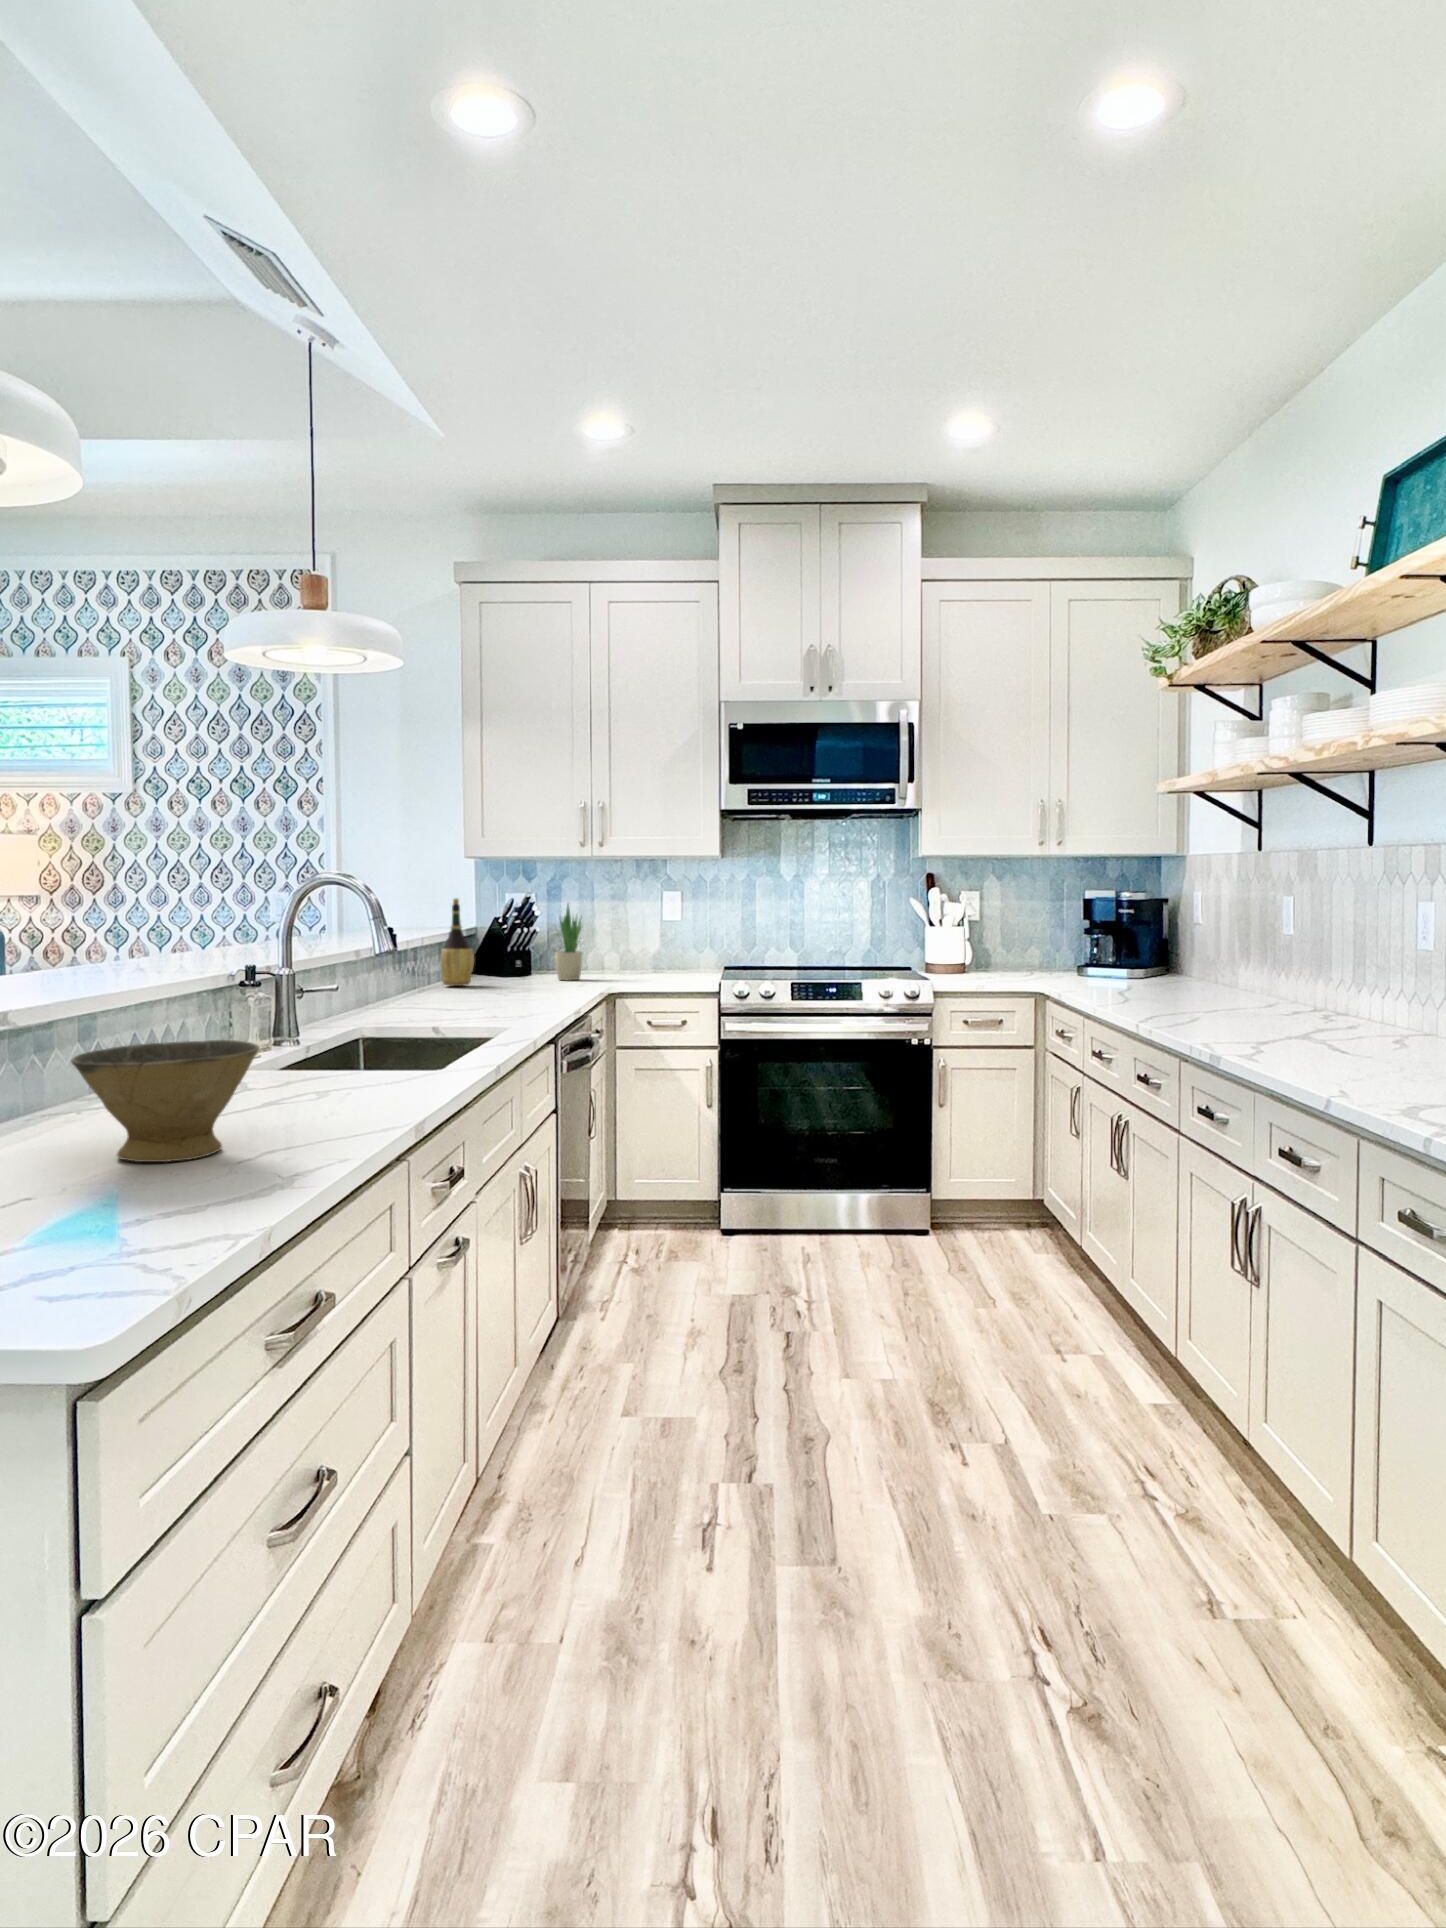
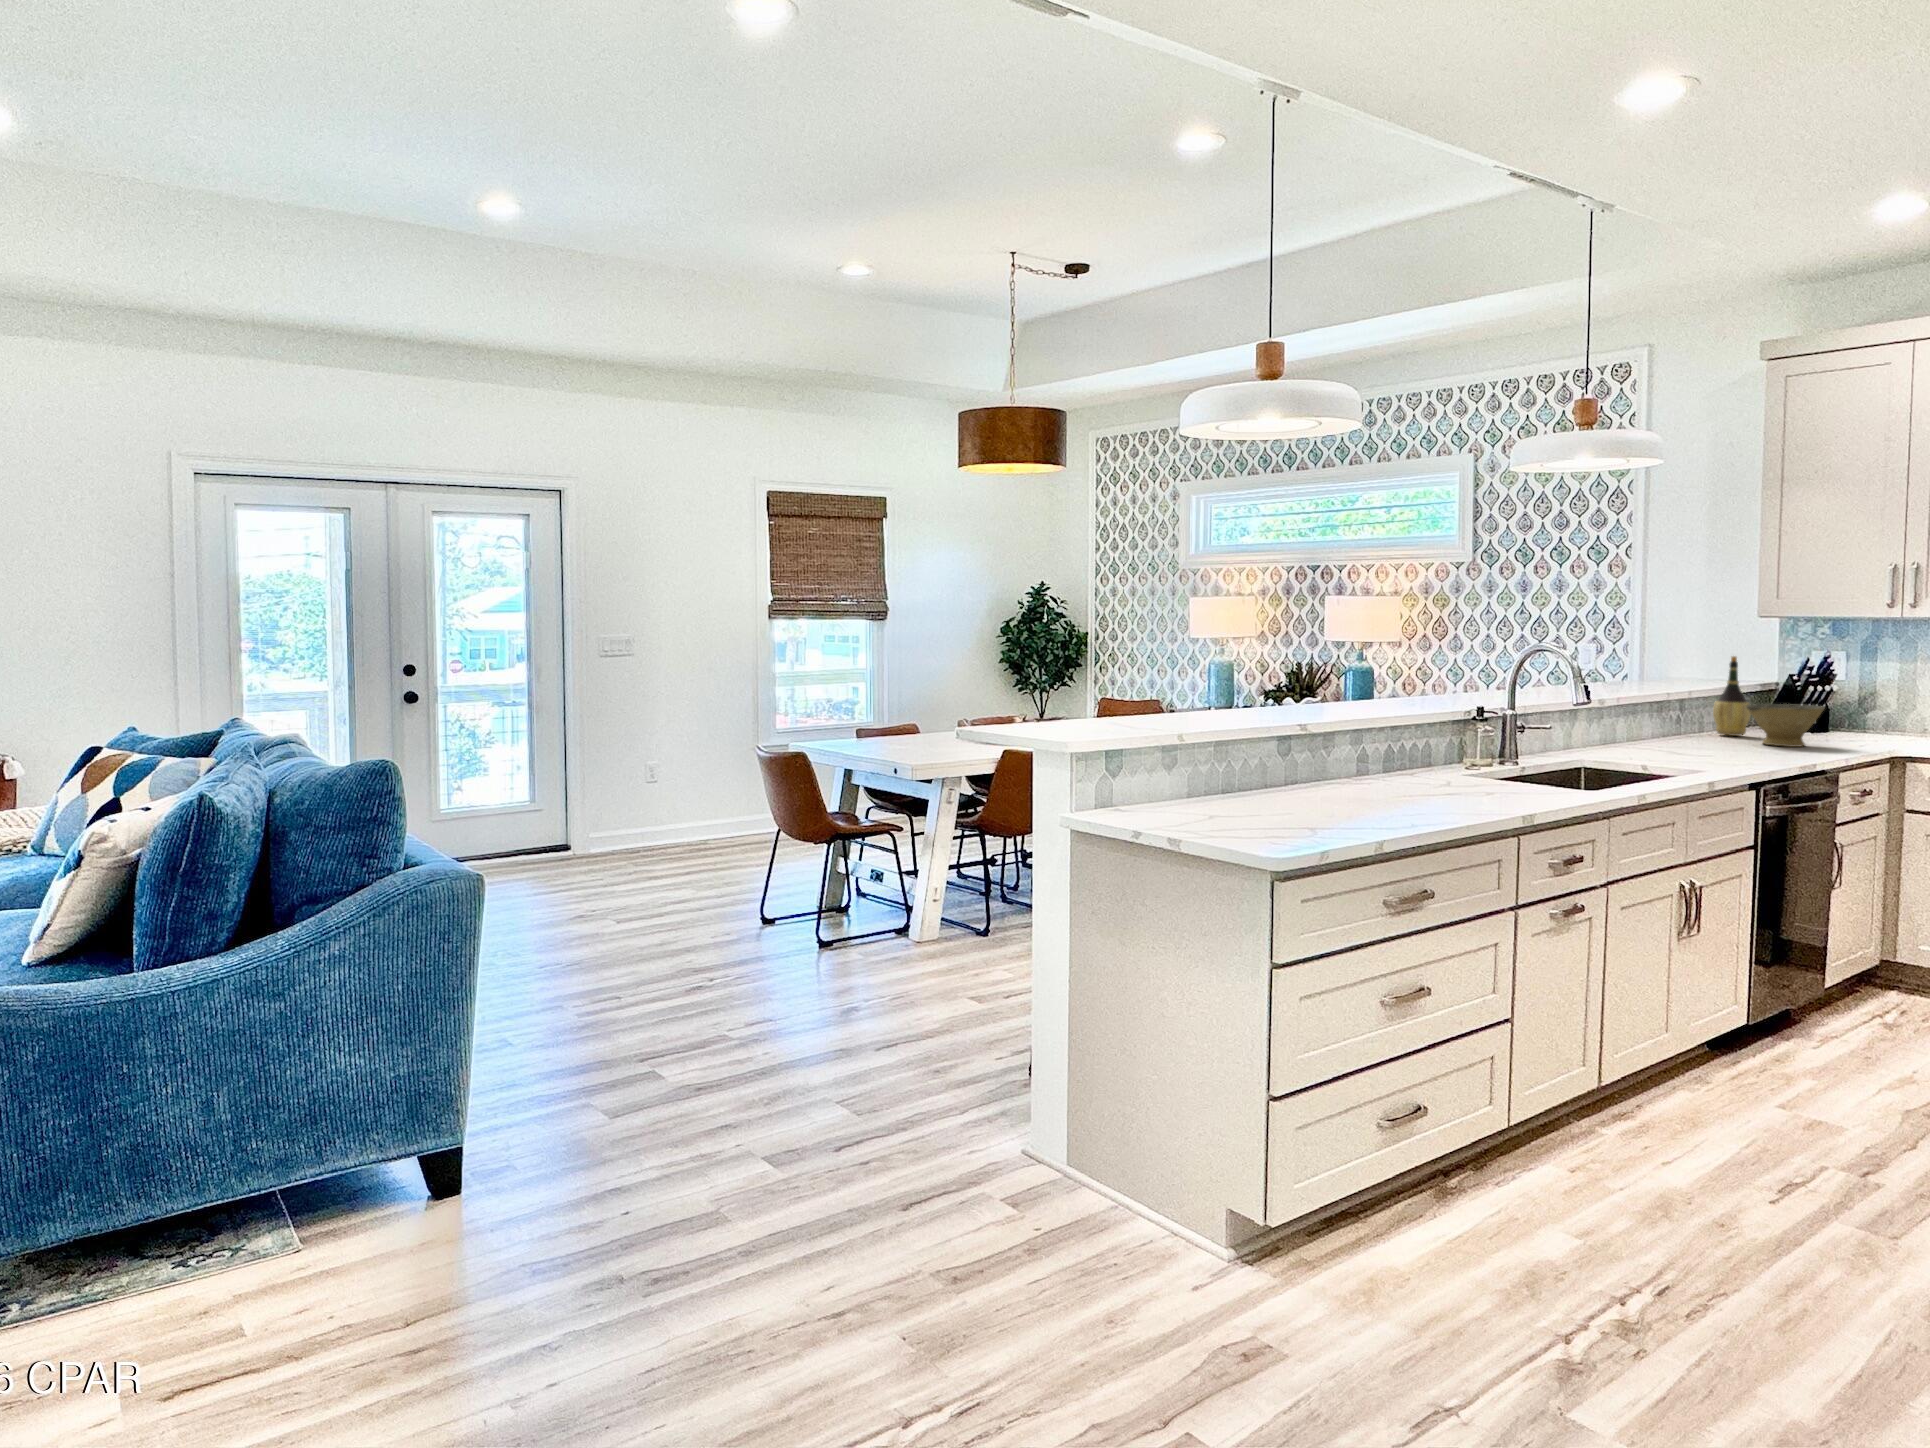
potted plant: present [555,905,582,980] -> none [1848,663,1886,740]
bowl: present [71,1040,260,1162] -> present [1746,704,1824,747]

